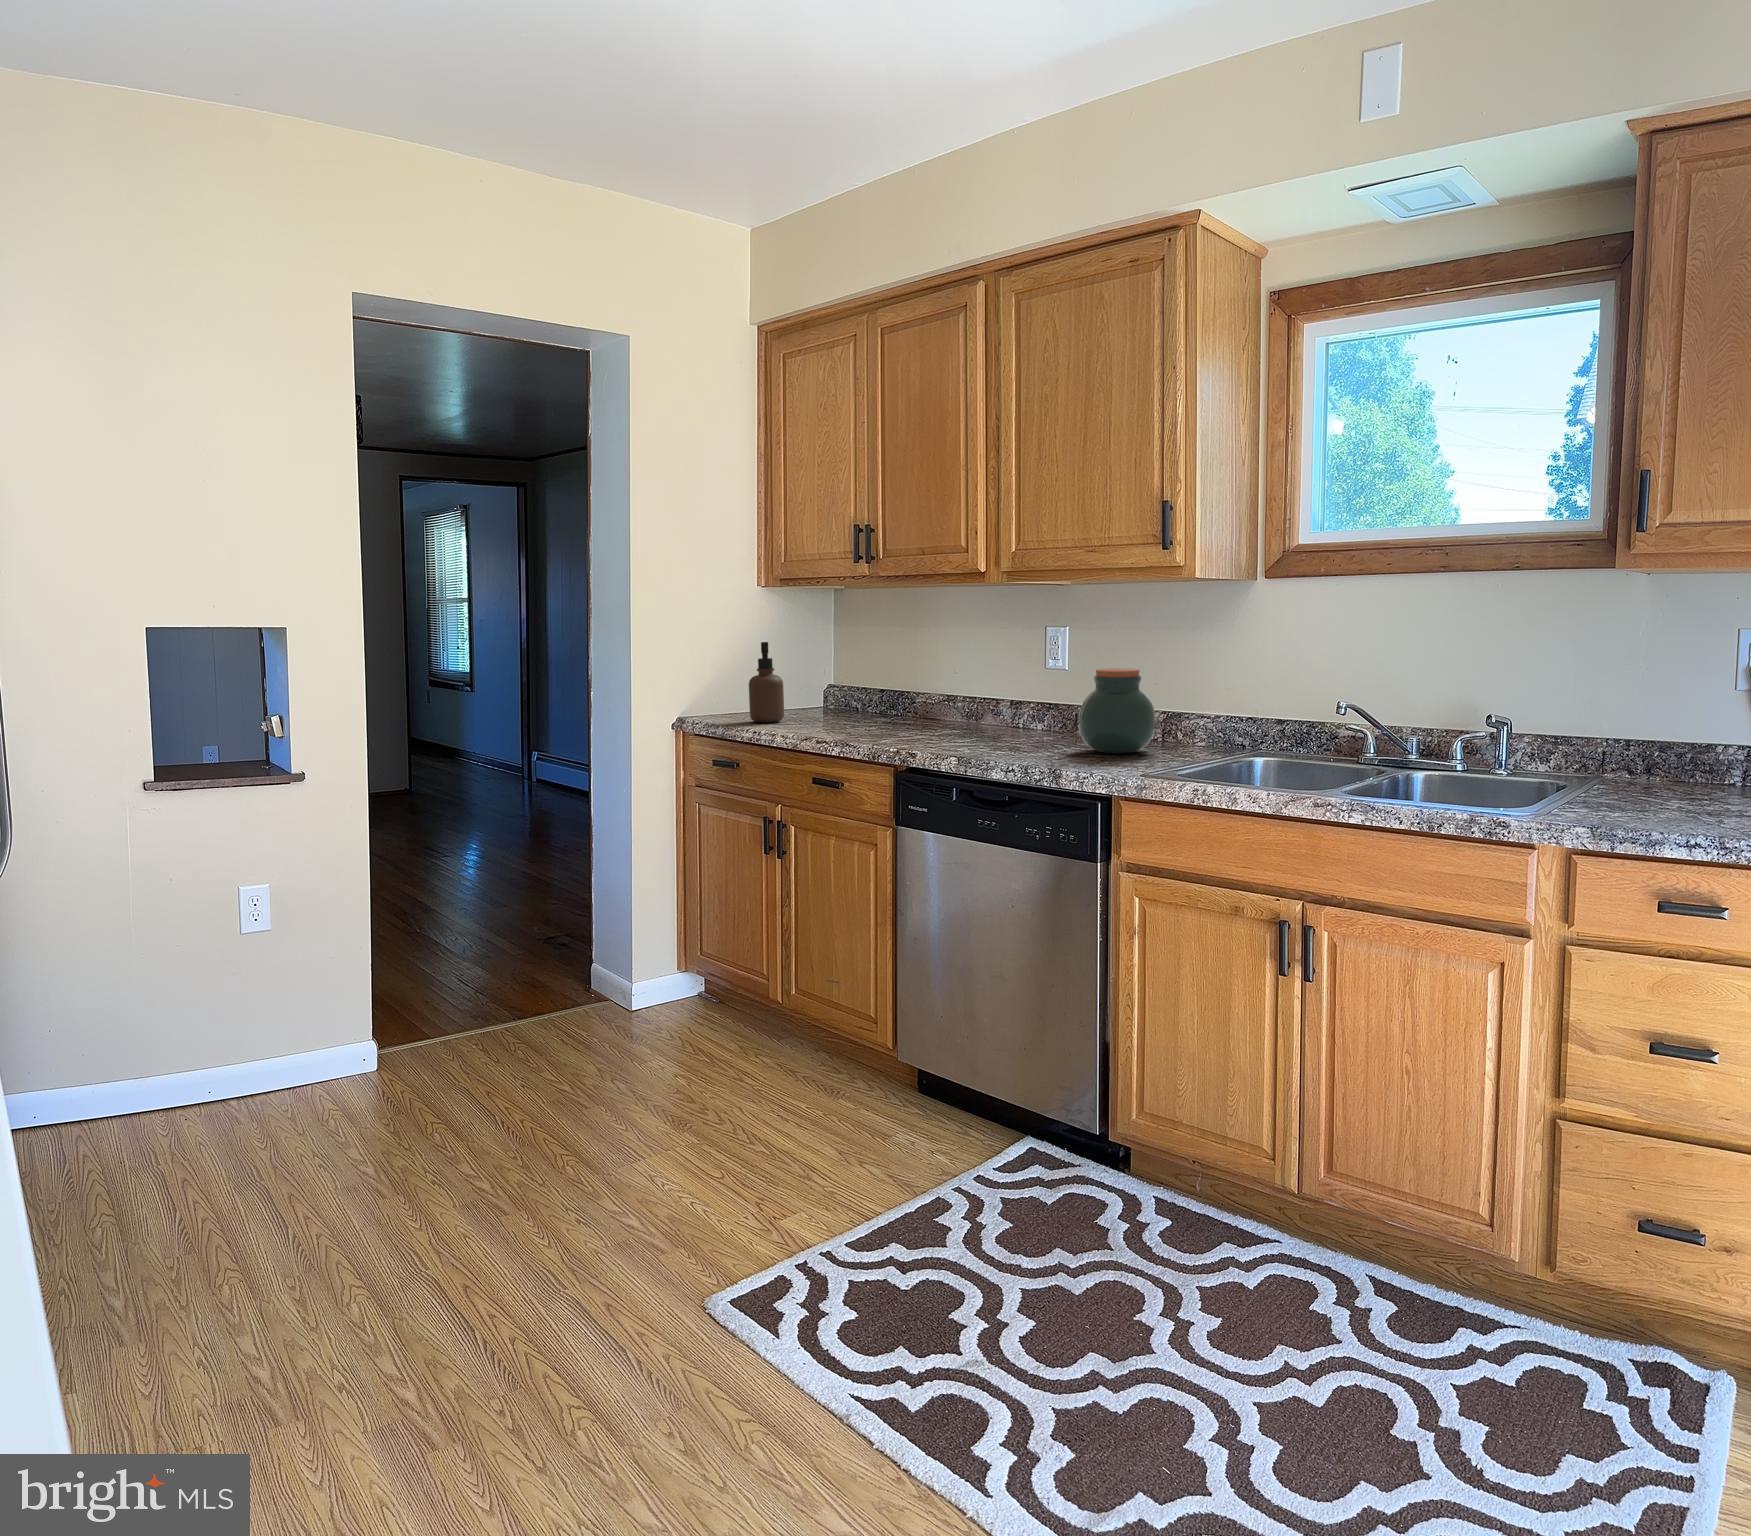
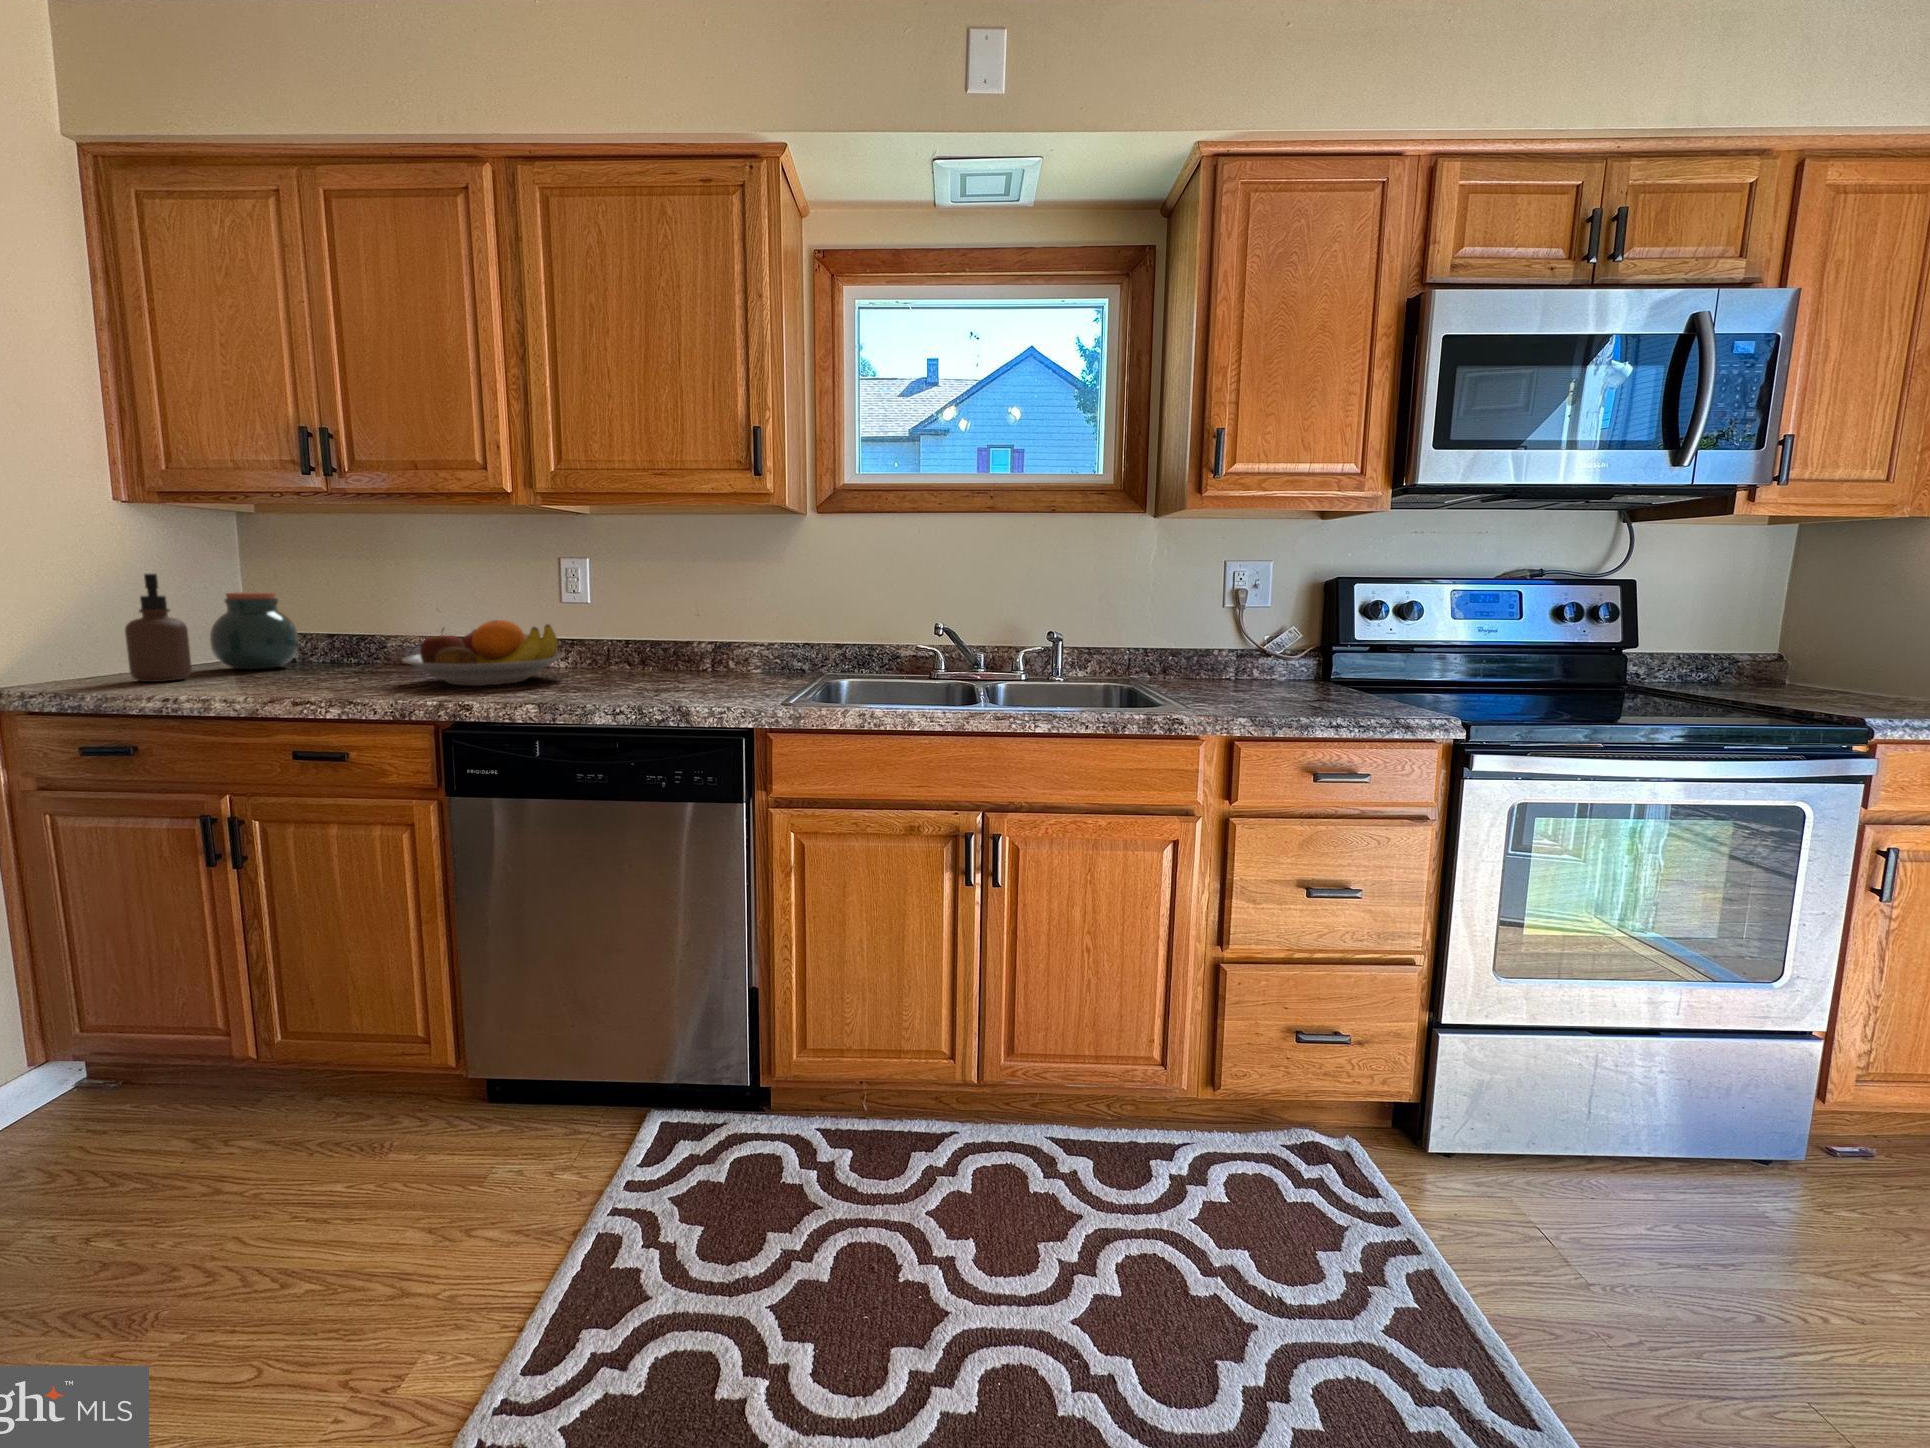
jar: present [1079,668,1156,753] -> present [210,592,299,669]
fruit bowl: none [894,683,1022,741] -> present [402,620,565,686]

